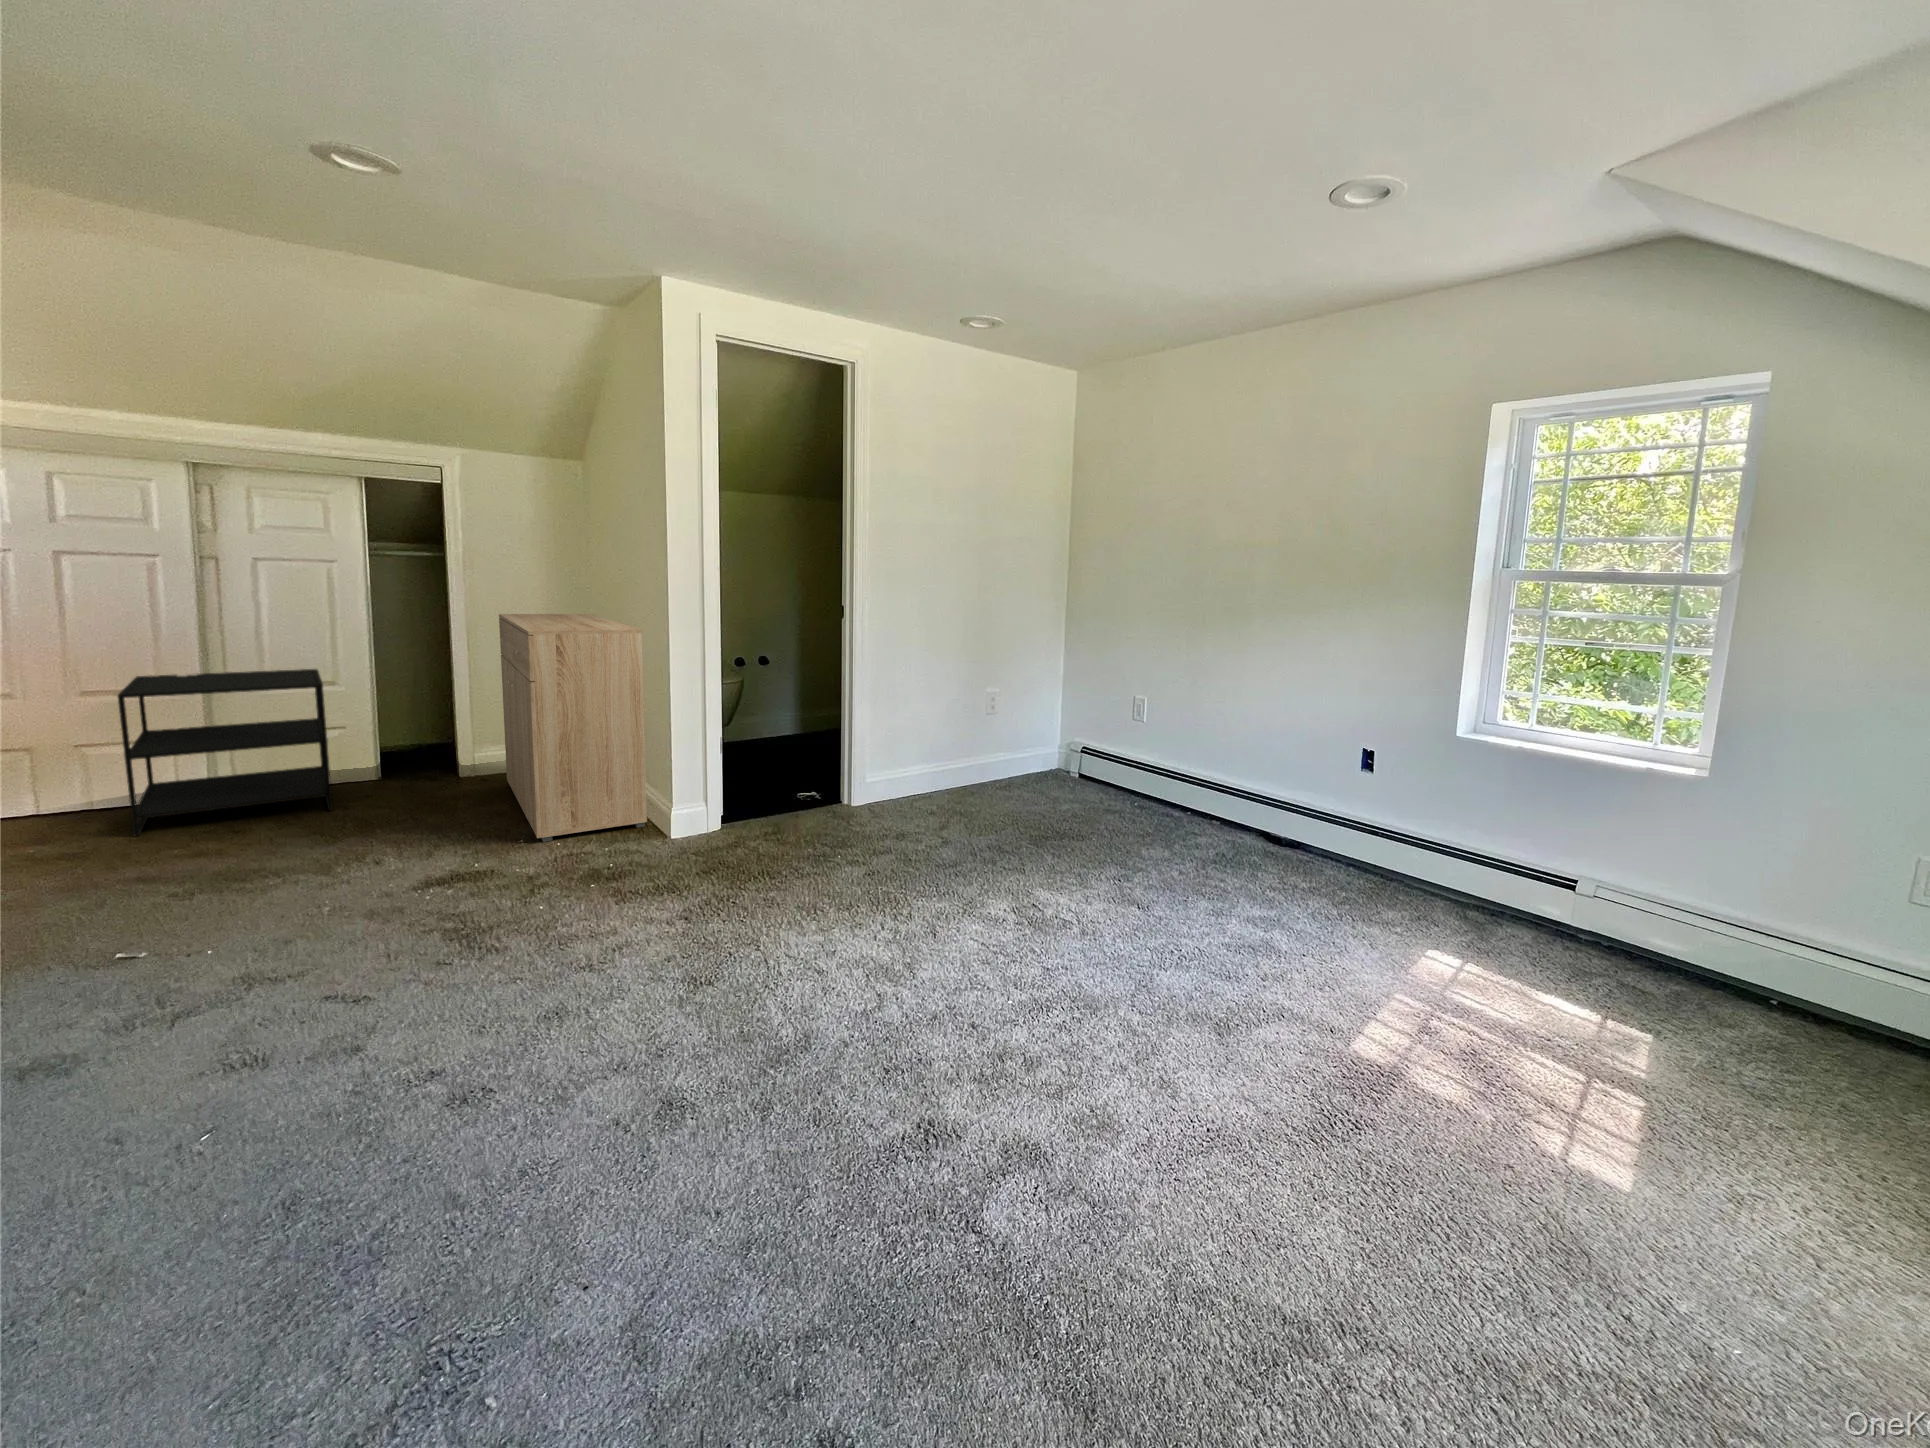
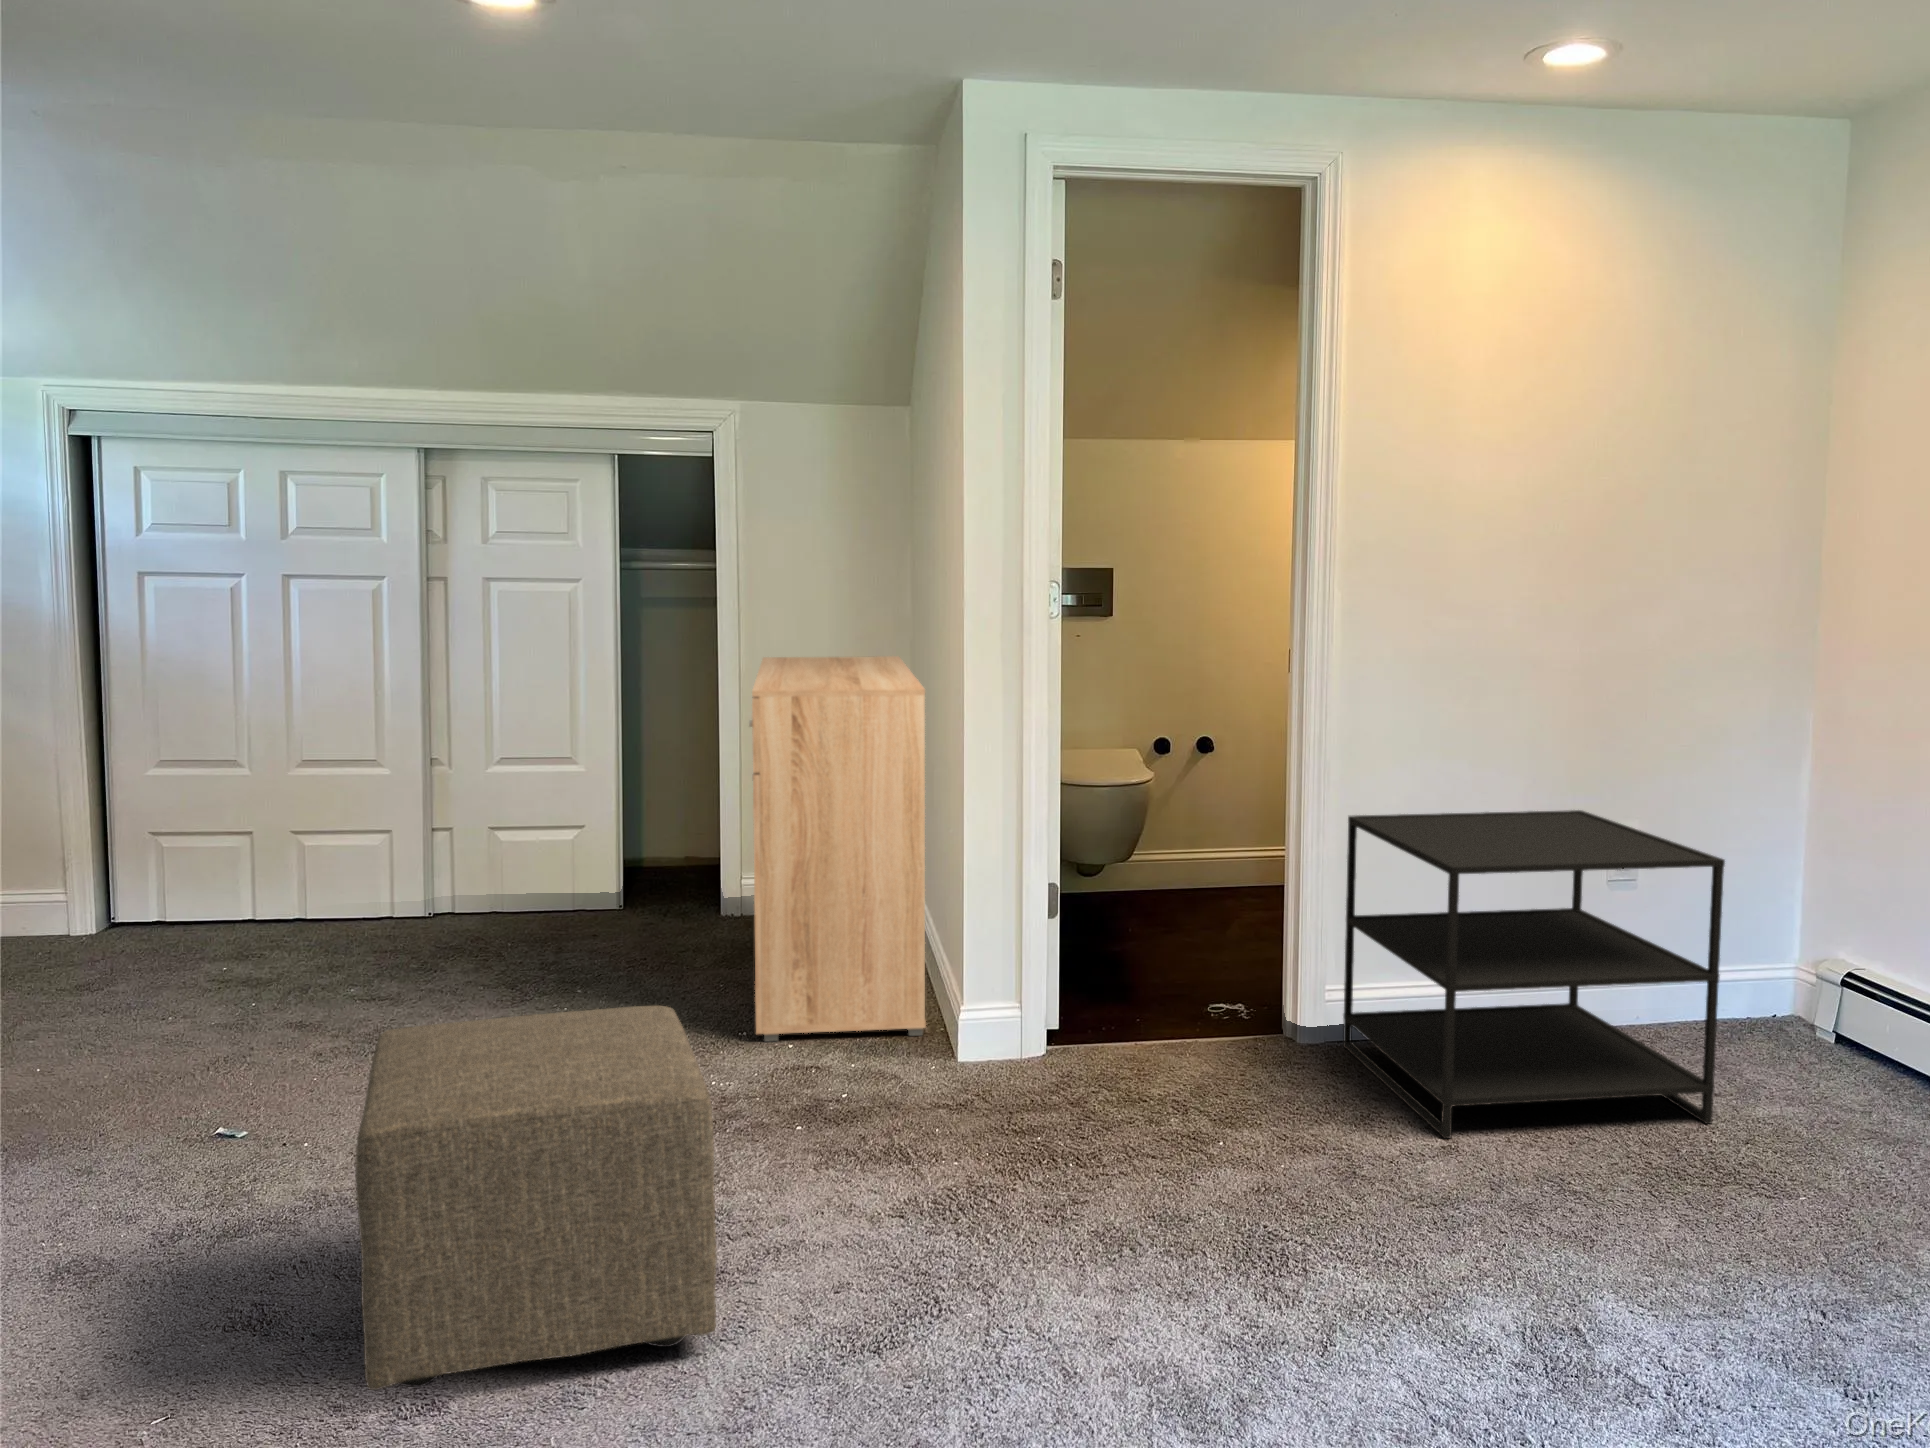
side table: present [118,669,333,836] -> present [1343,810,1725,1138]
ottoman: none [322,818,613,1080] -> present [355,1006,717,1390]

